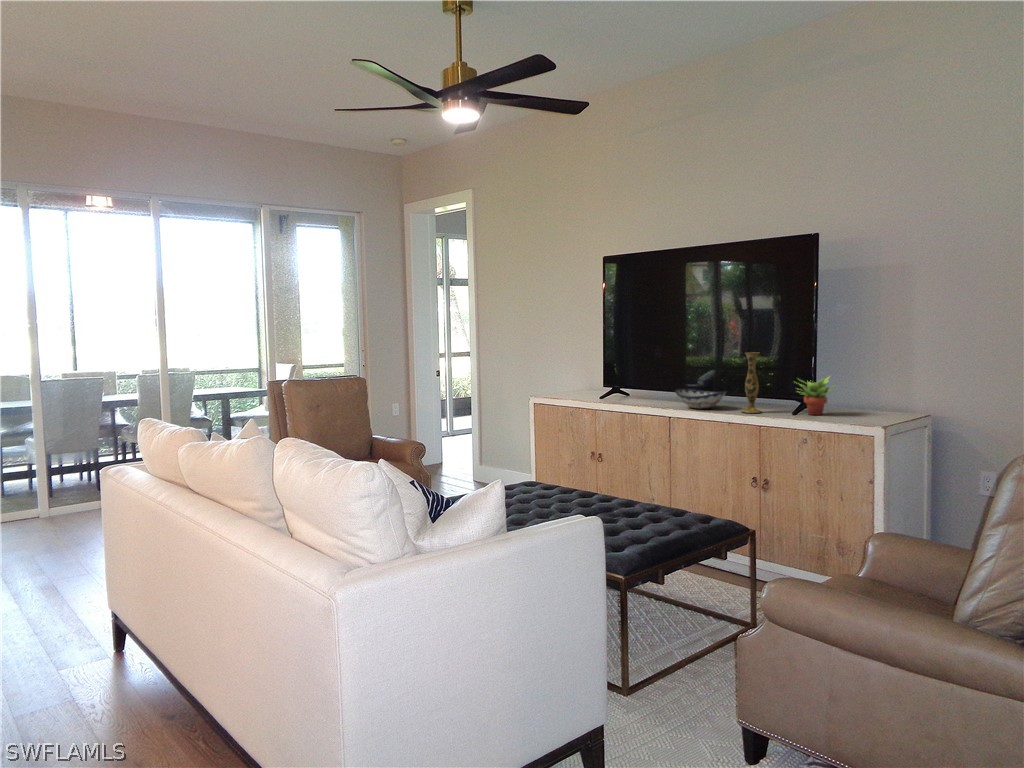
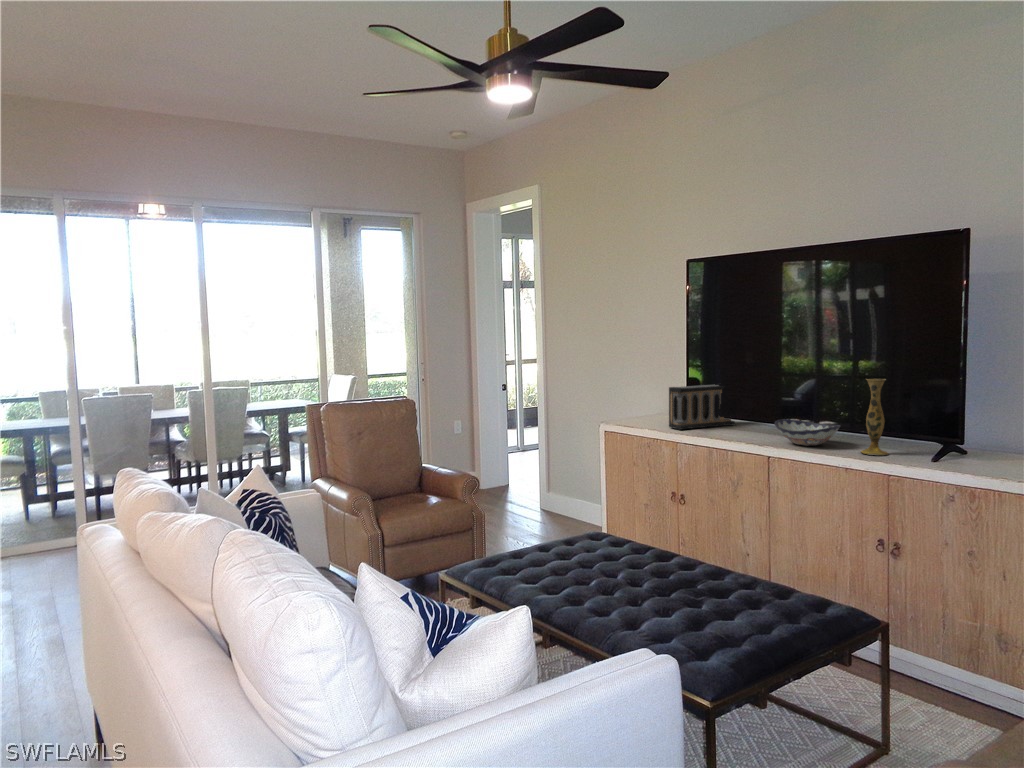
speaker: none [589,363,645,401] -> present [669,384,736,430]
succulent plant: present [800,377,835,415] -> none [933,410,995,461]

